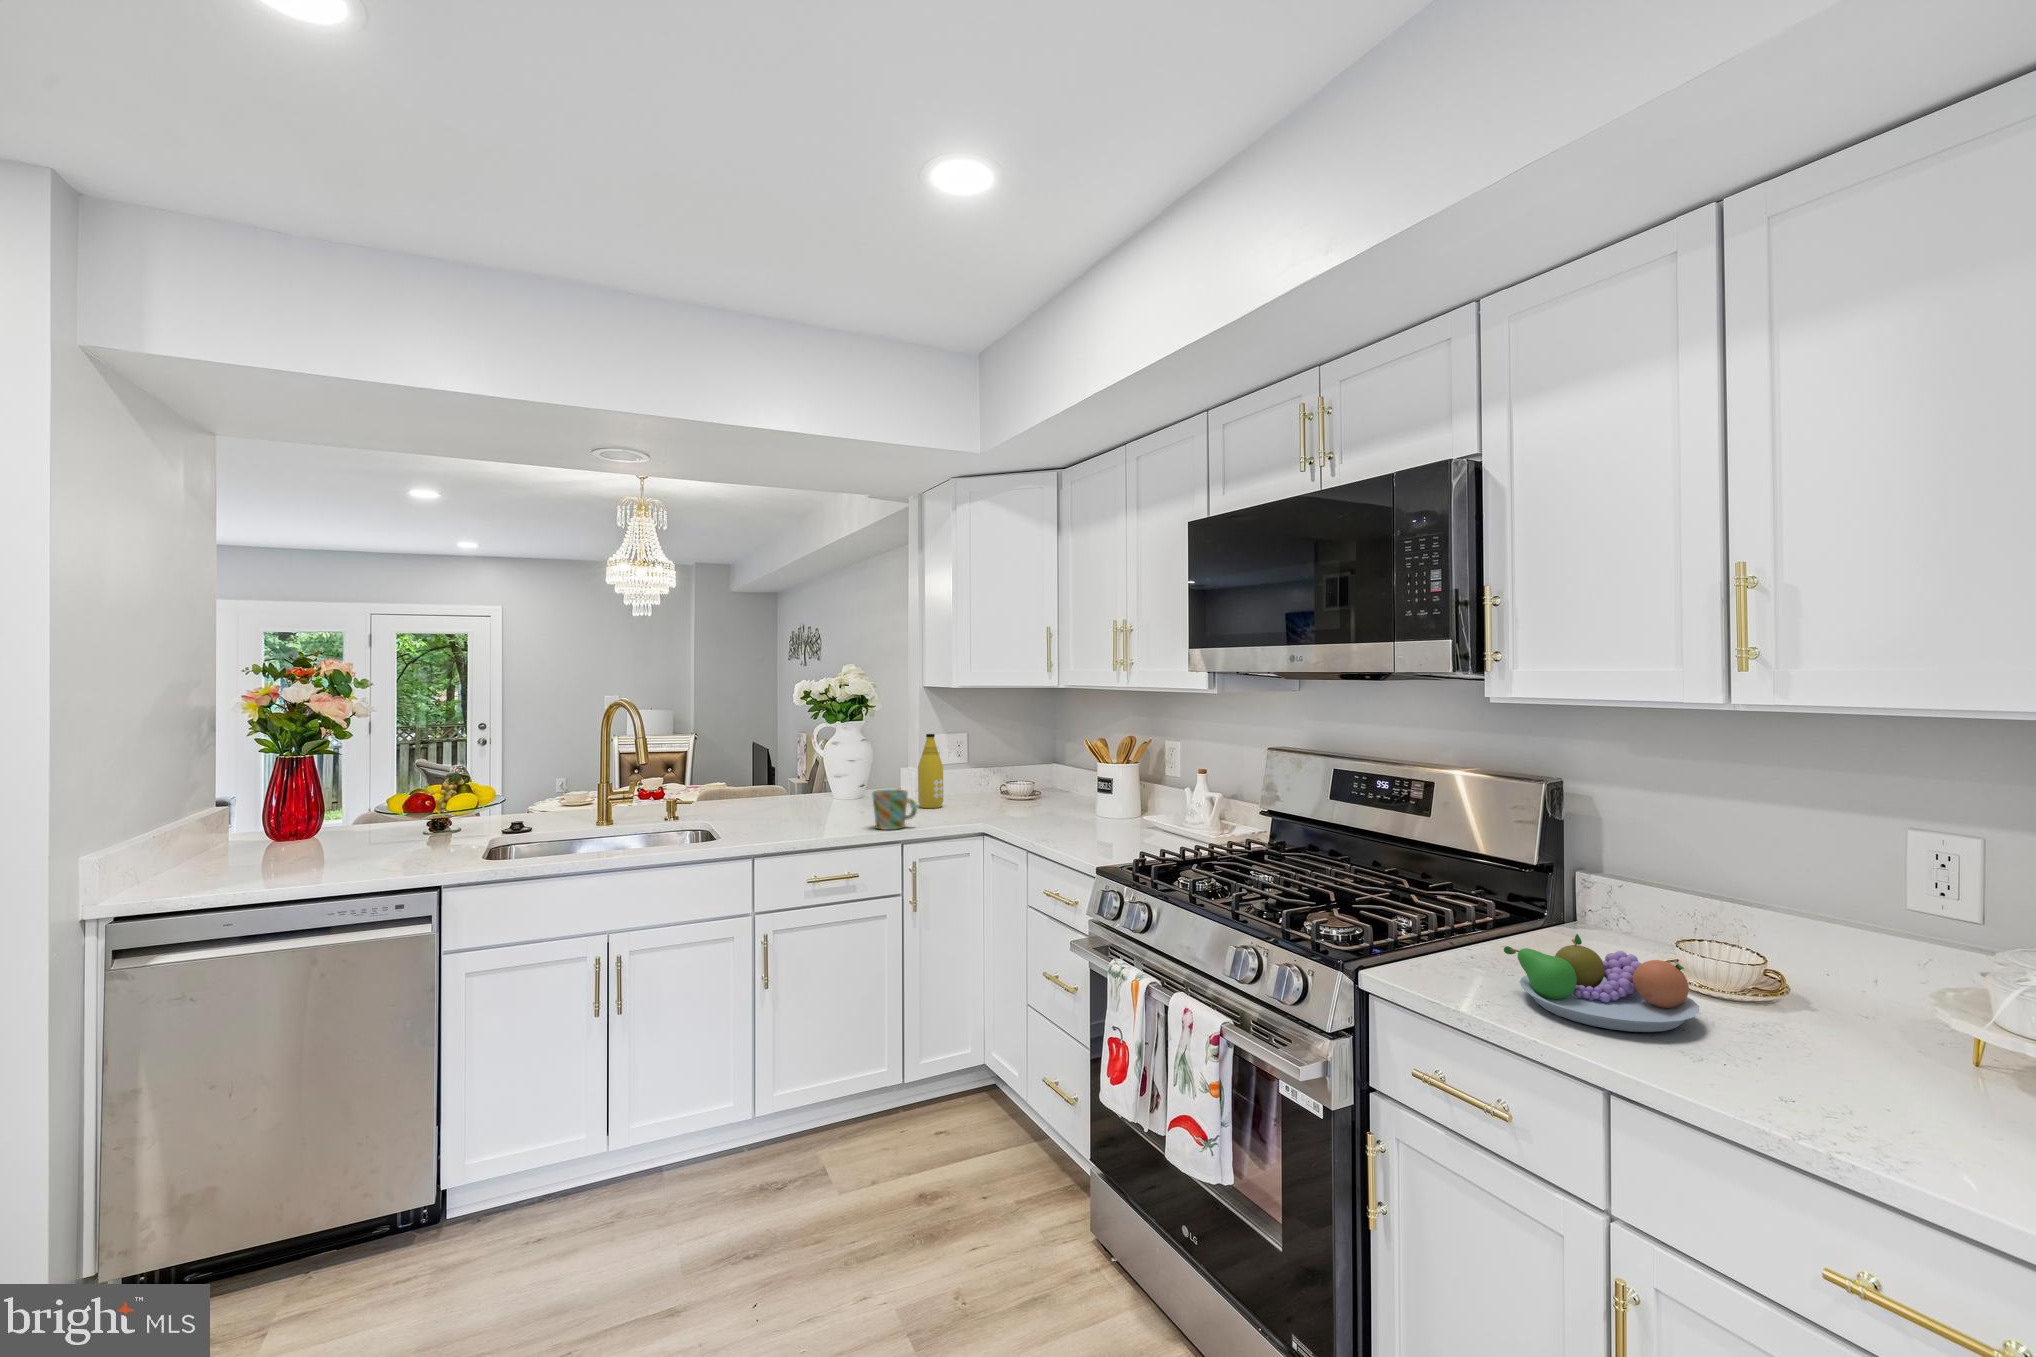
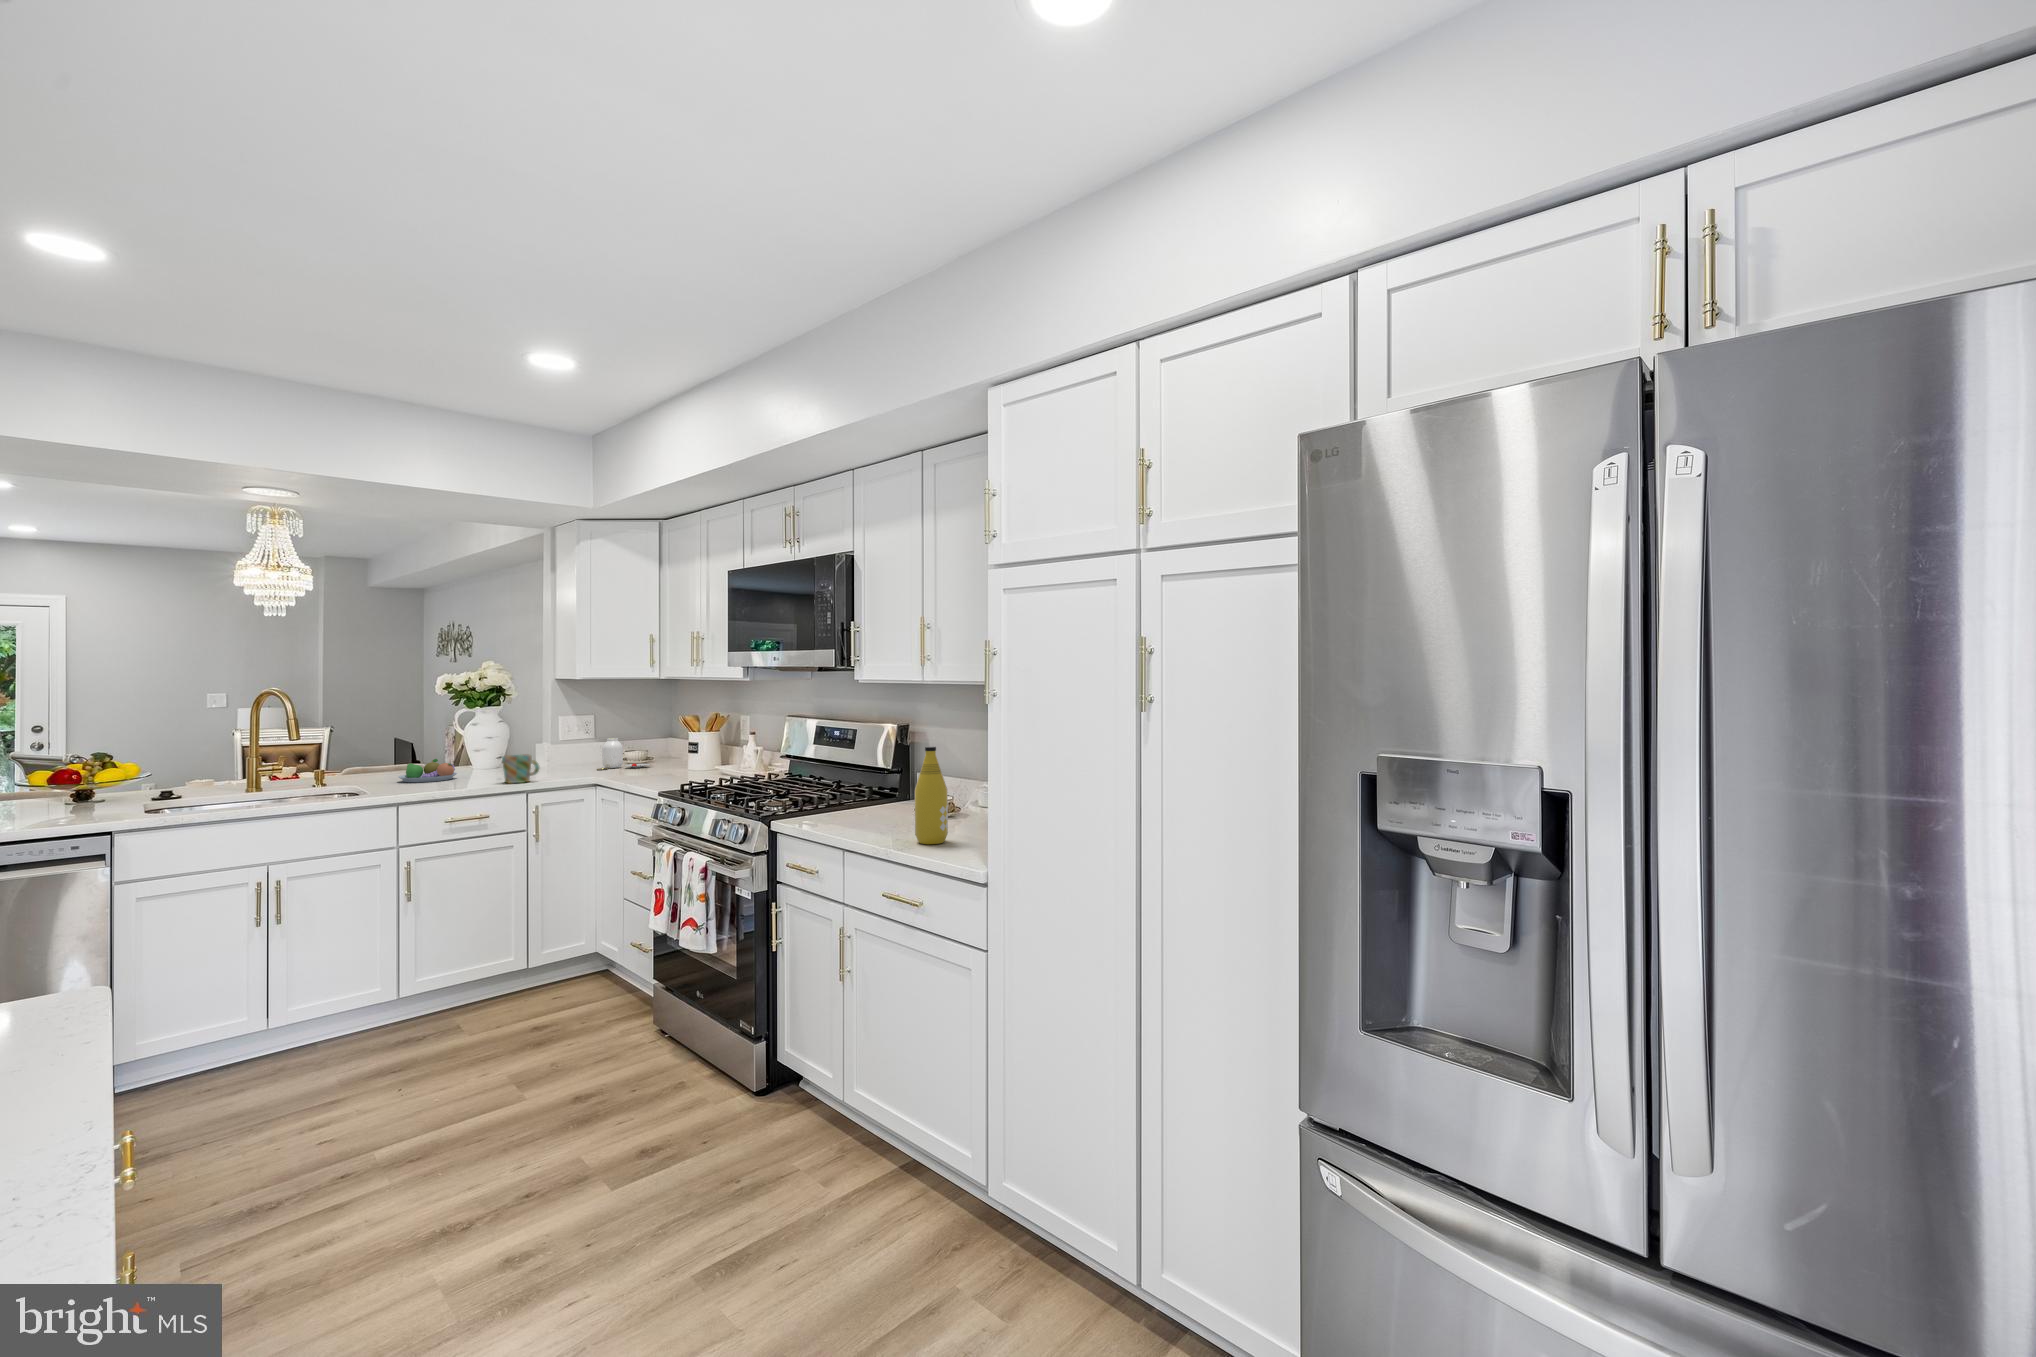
bottle: present [918,734,943,808] -> present [915,747,948,844]
jar: none [977,766,1042,808] -> present [597,738,650,770]
fruit bowl: present [1504,934,1699,1032] -> present [398,759,457,782]

